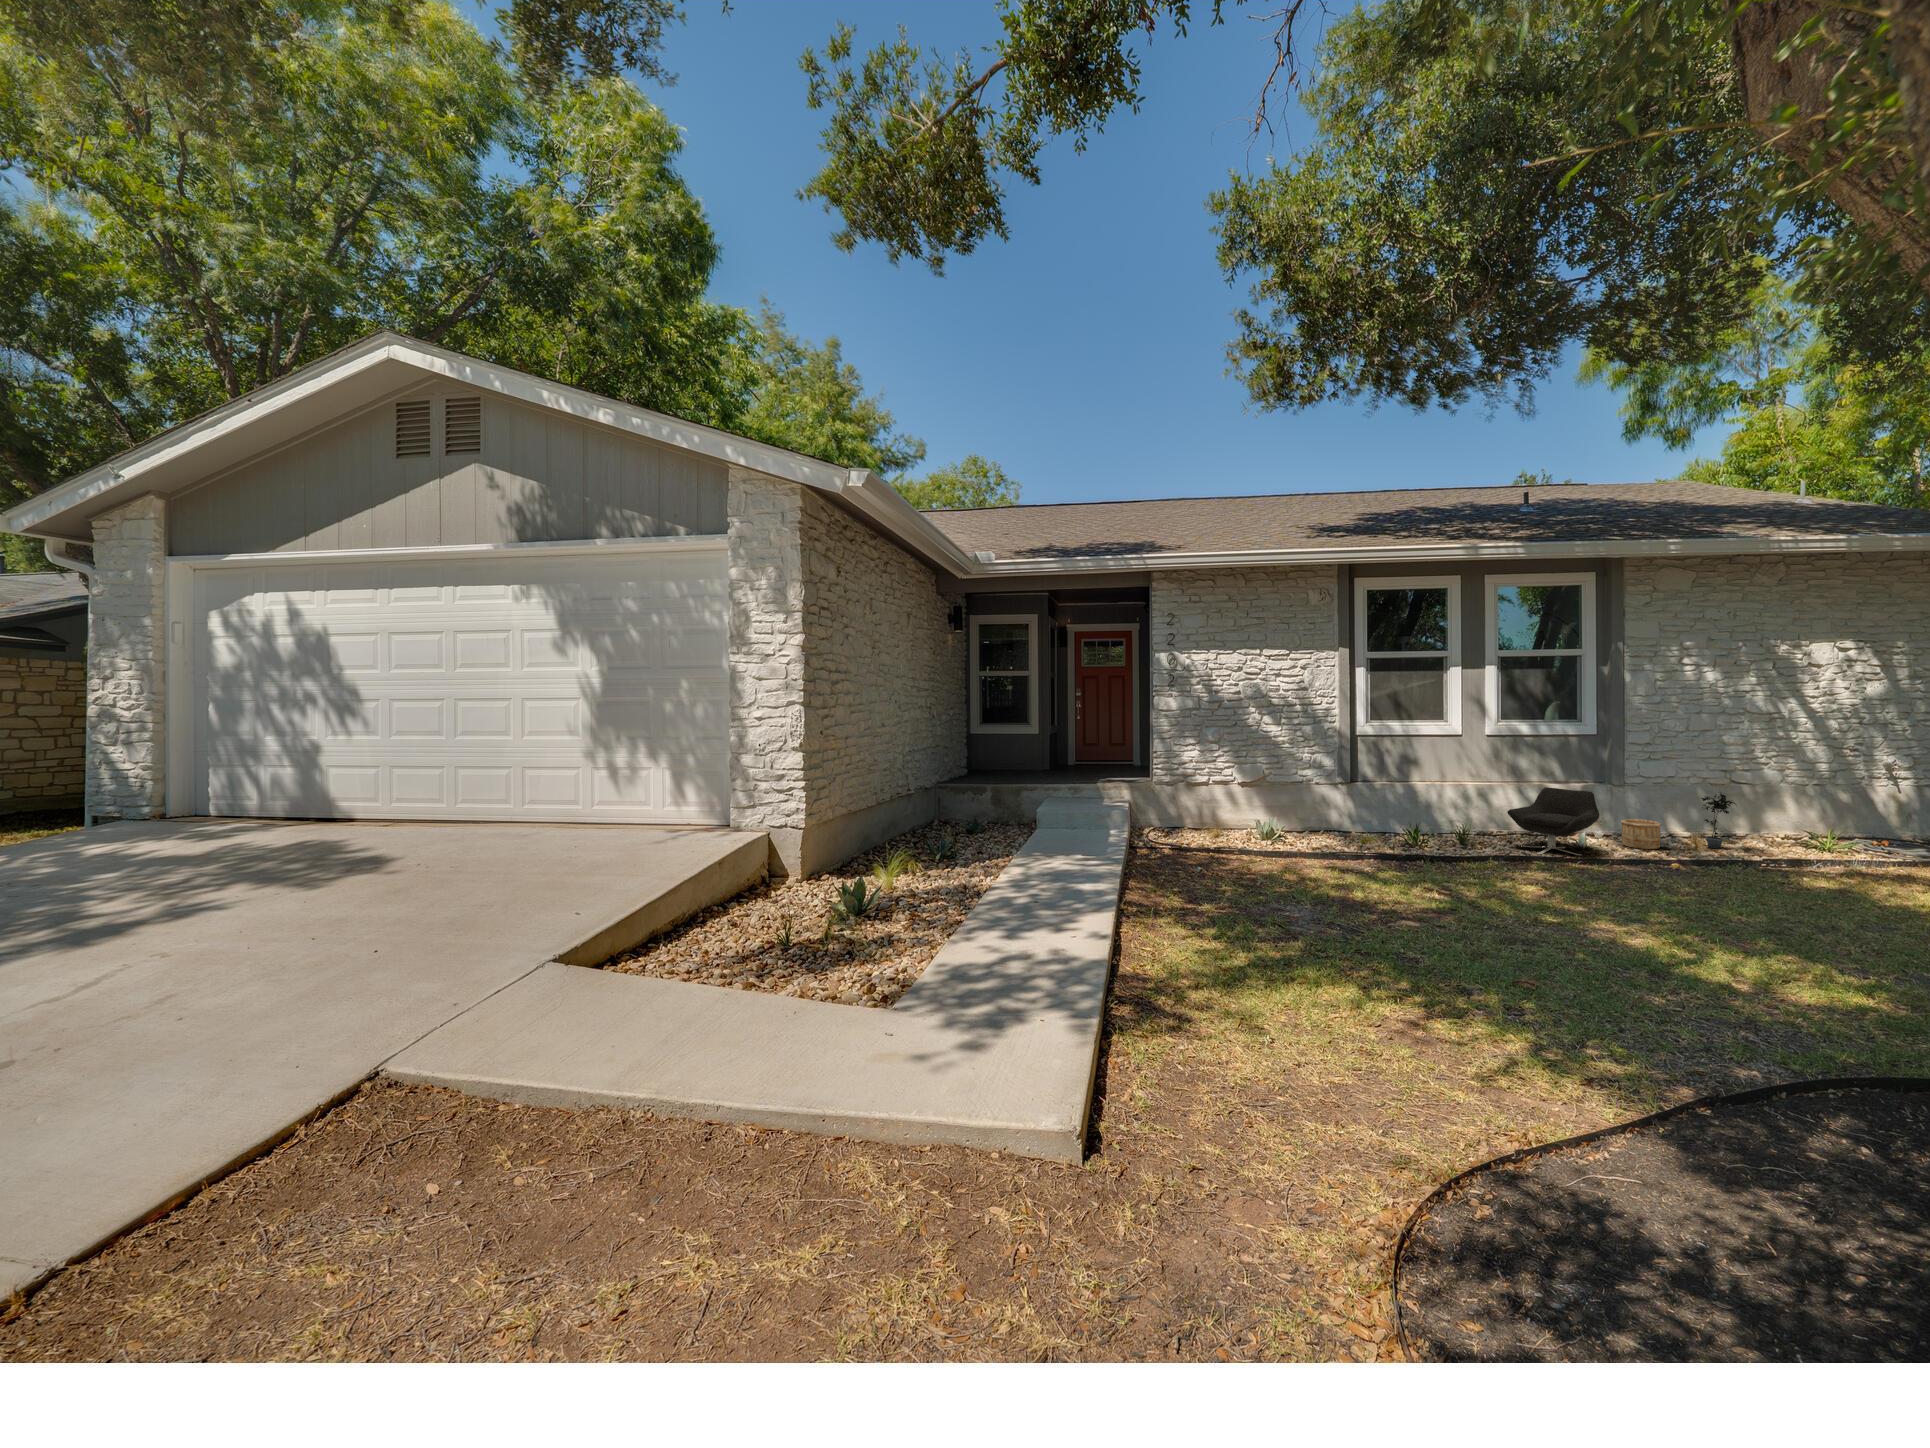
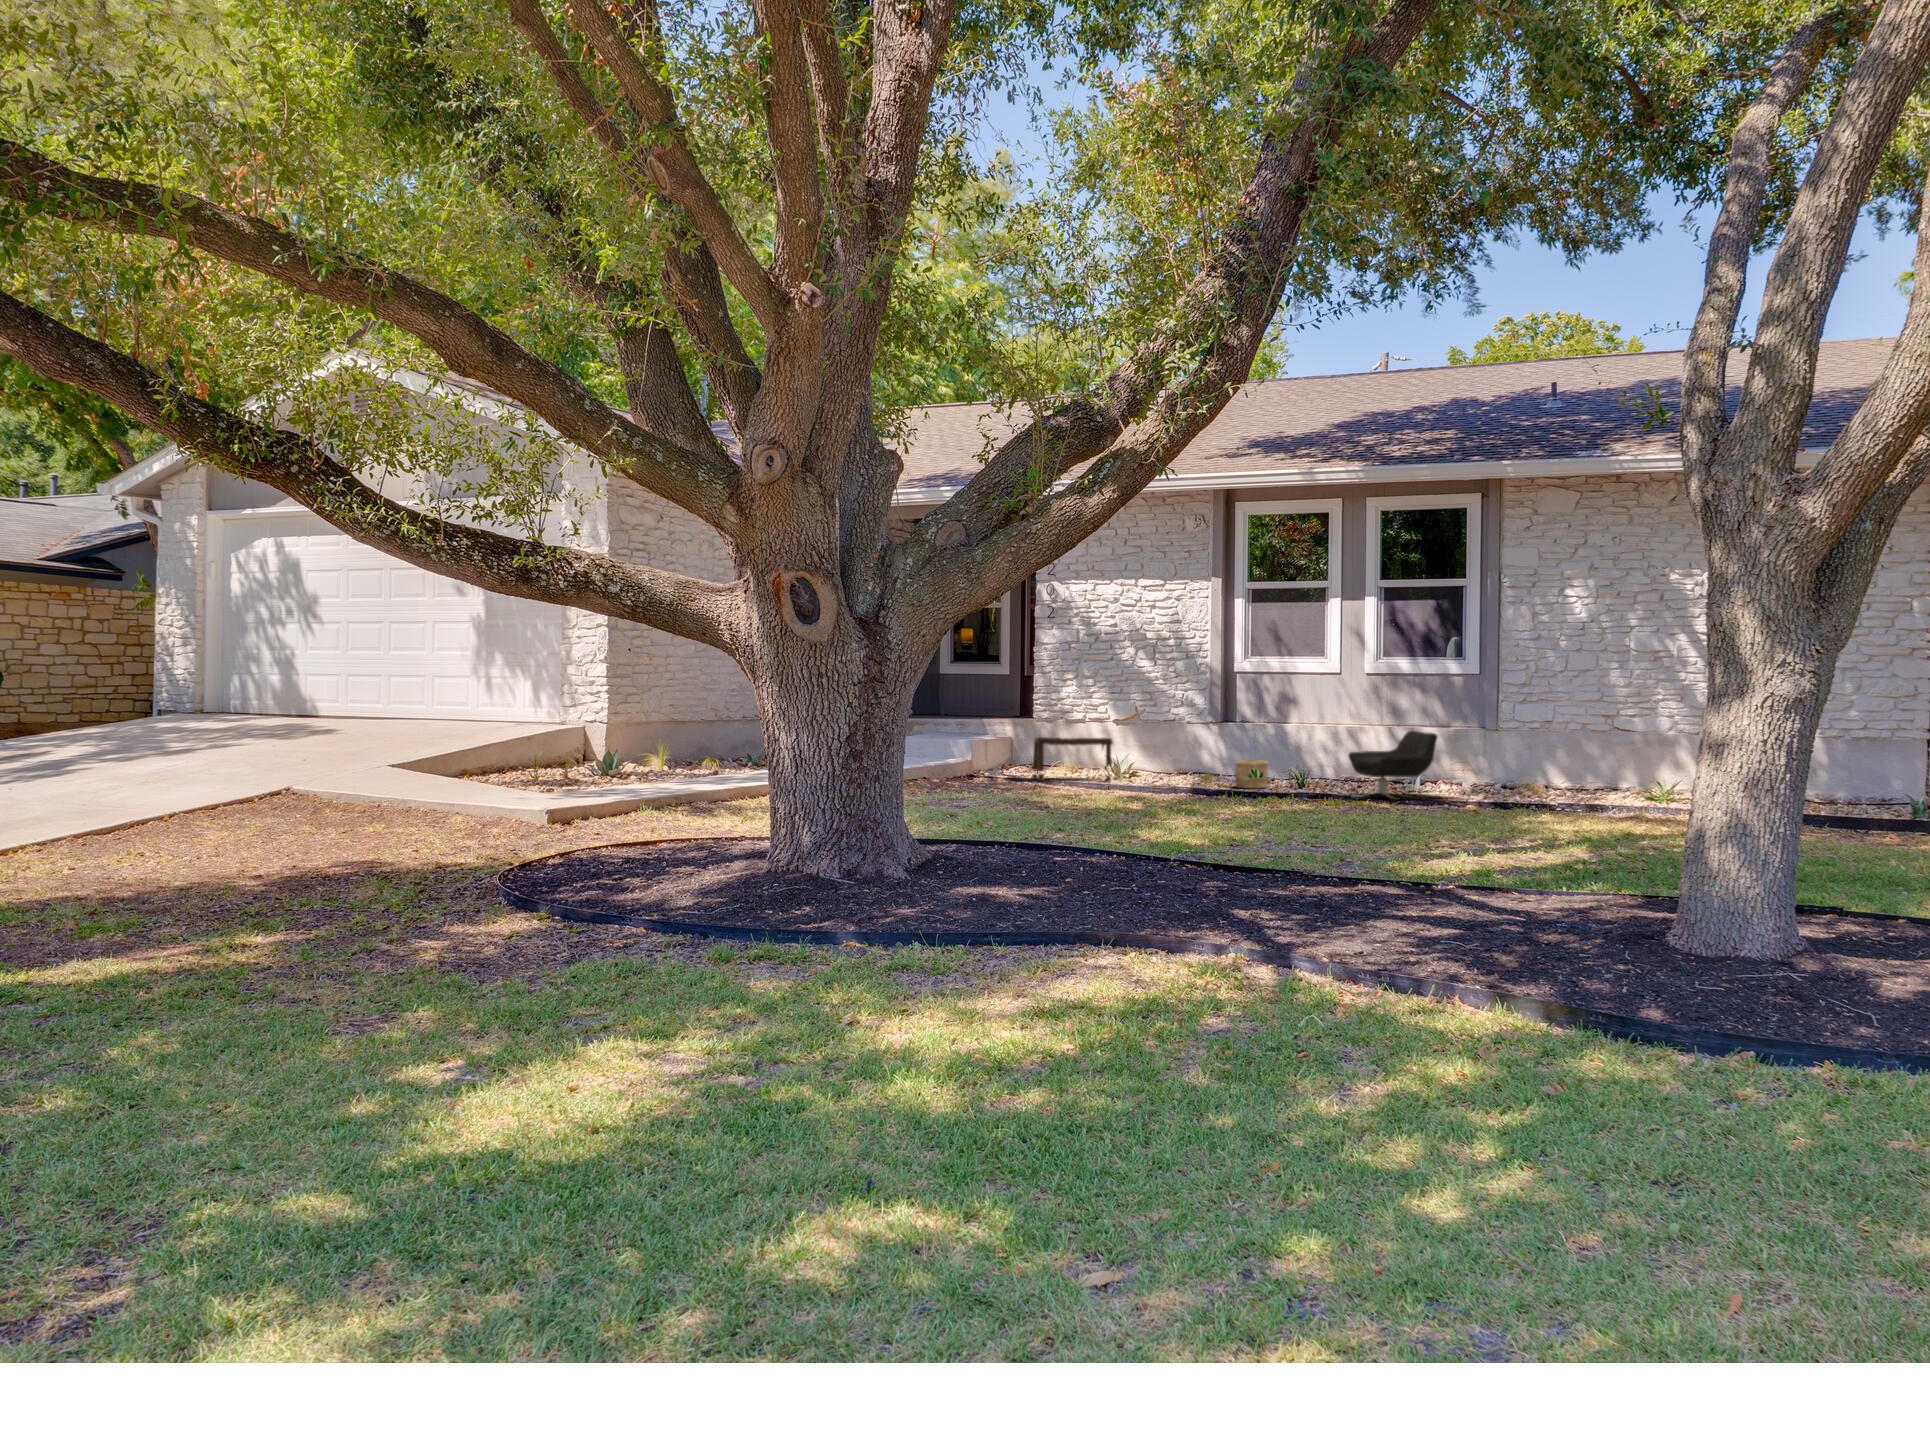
potted plant: present [1701,792,1736,849] -> none [1572,738,1602,803]
bench: none [1184,797,1262,846] -> present [1032,737,1113,782]
wooden bucket: present [1620,819,1662,849] -> present [1235,760,1268,789]

